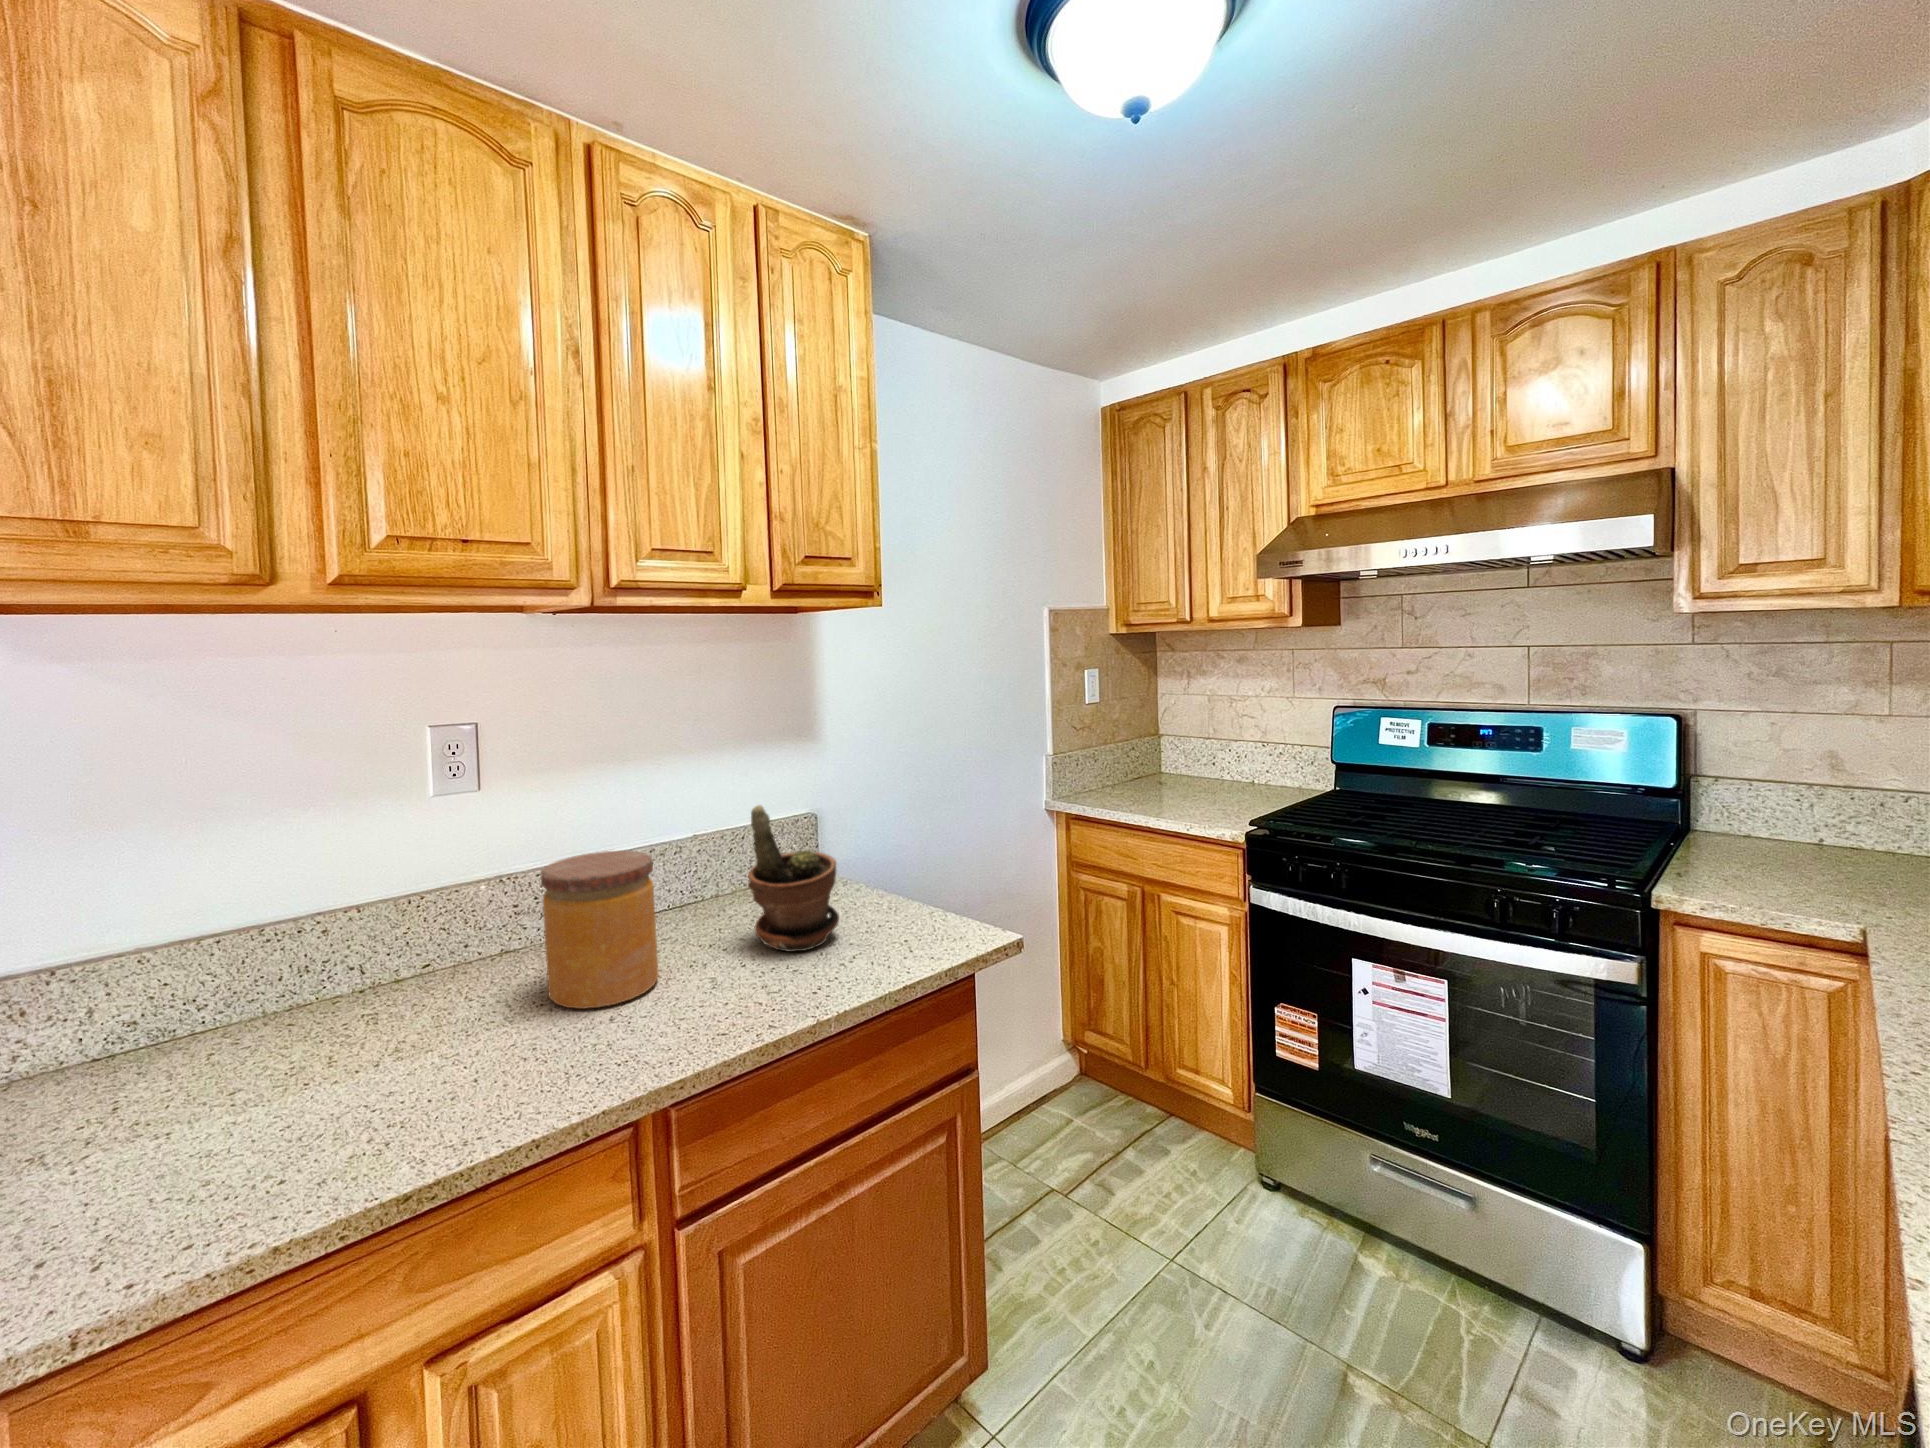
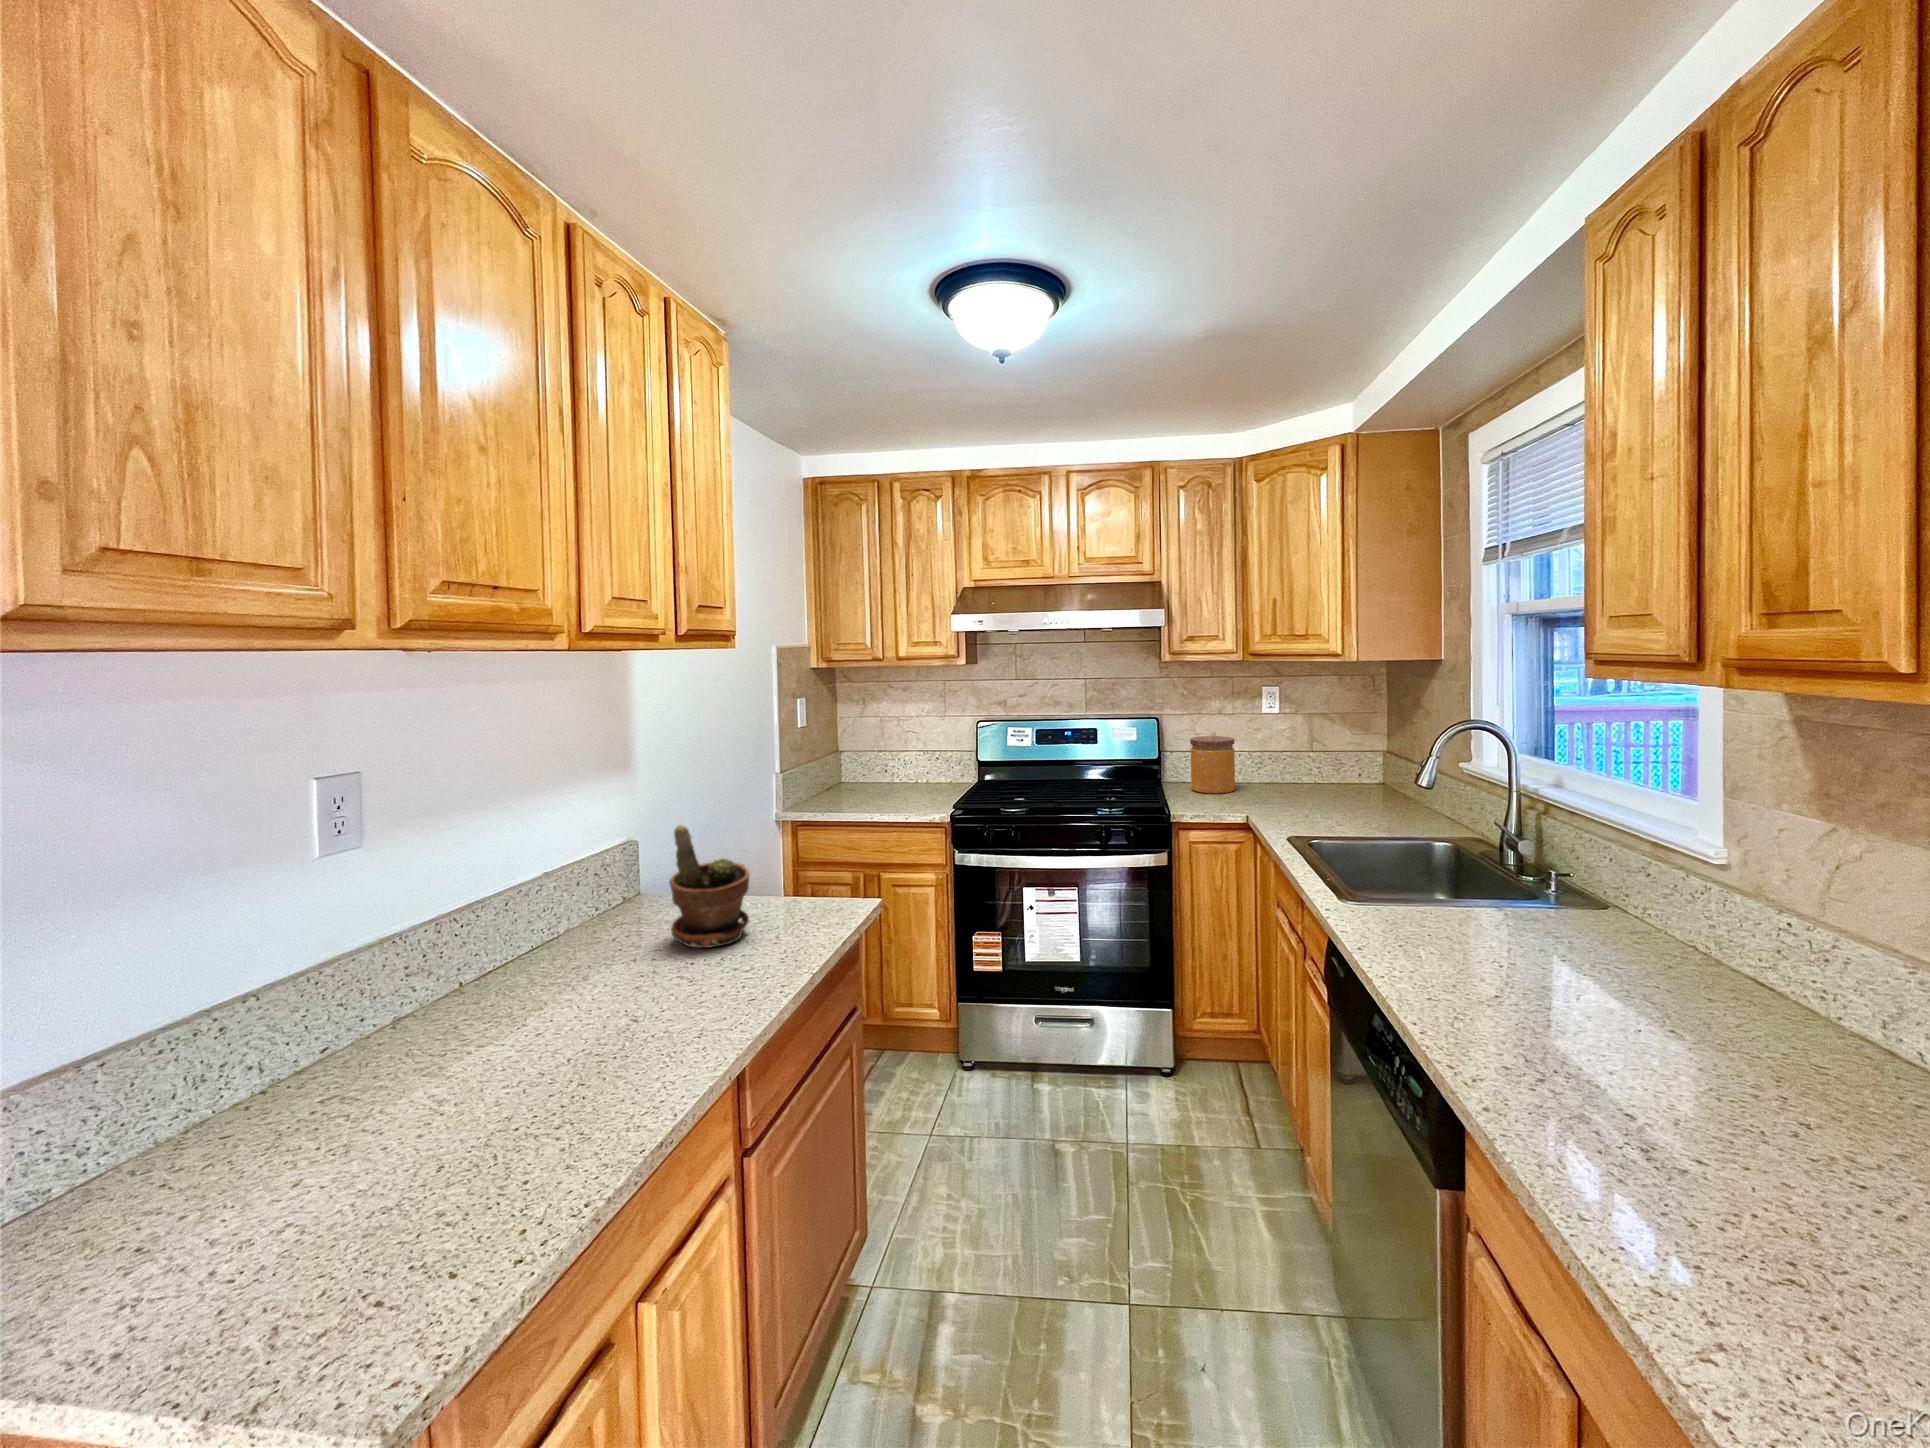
jar: present [540,851,659,1009] -> present [1190,736,1235,793]

